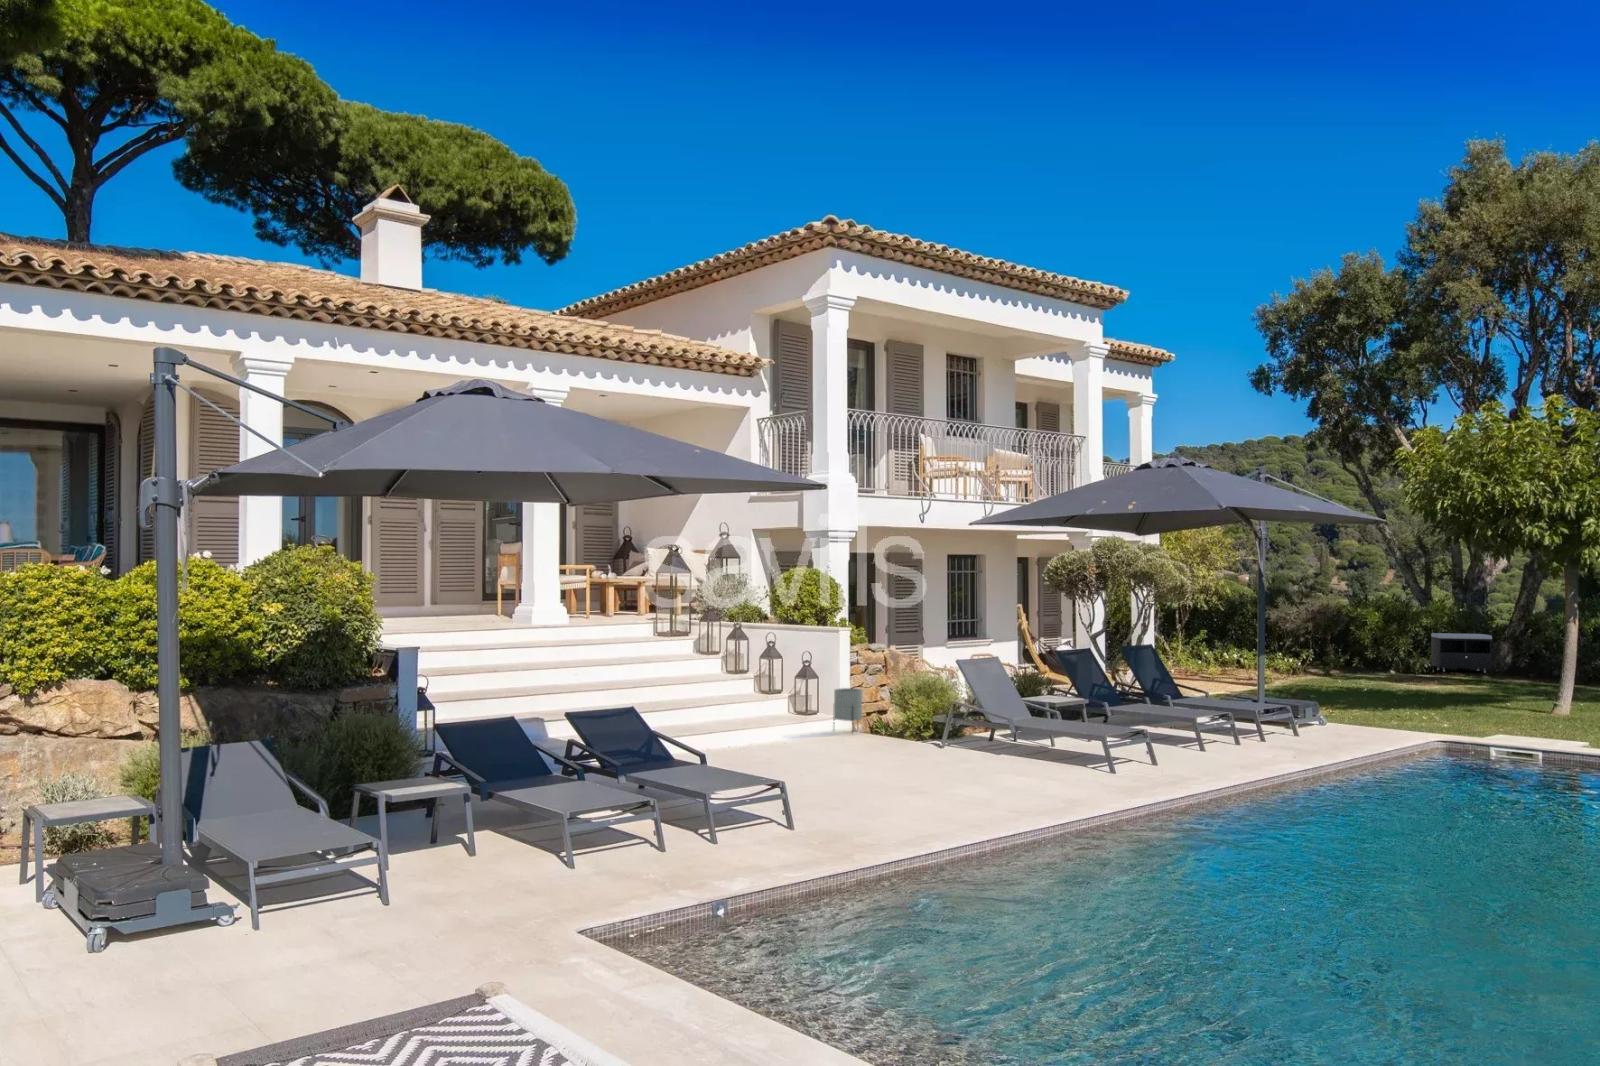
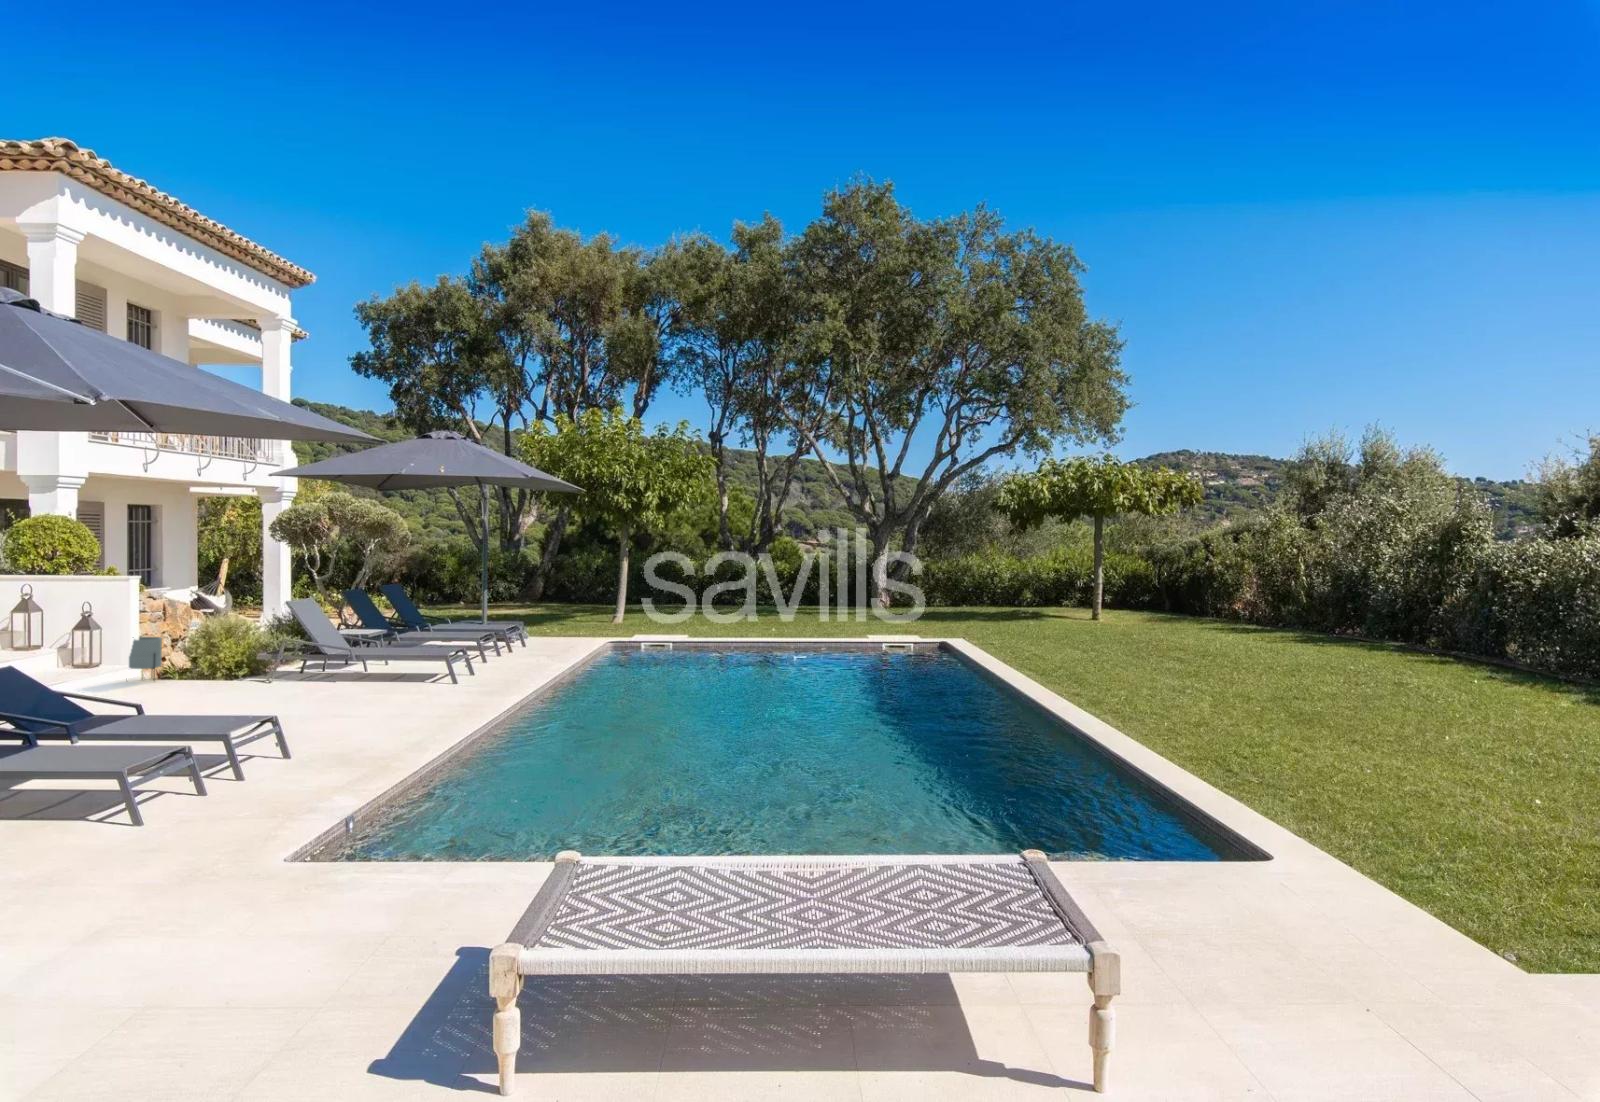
storage bench: present [1431,633,1492,672] -> none [499,570,540,597]

